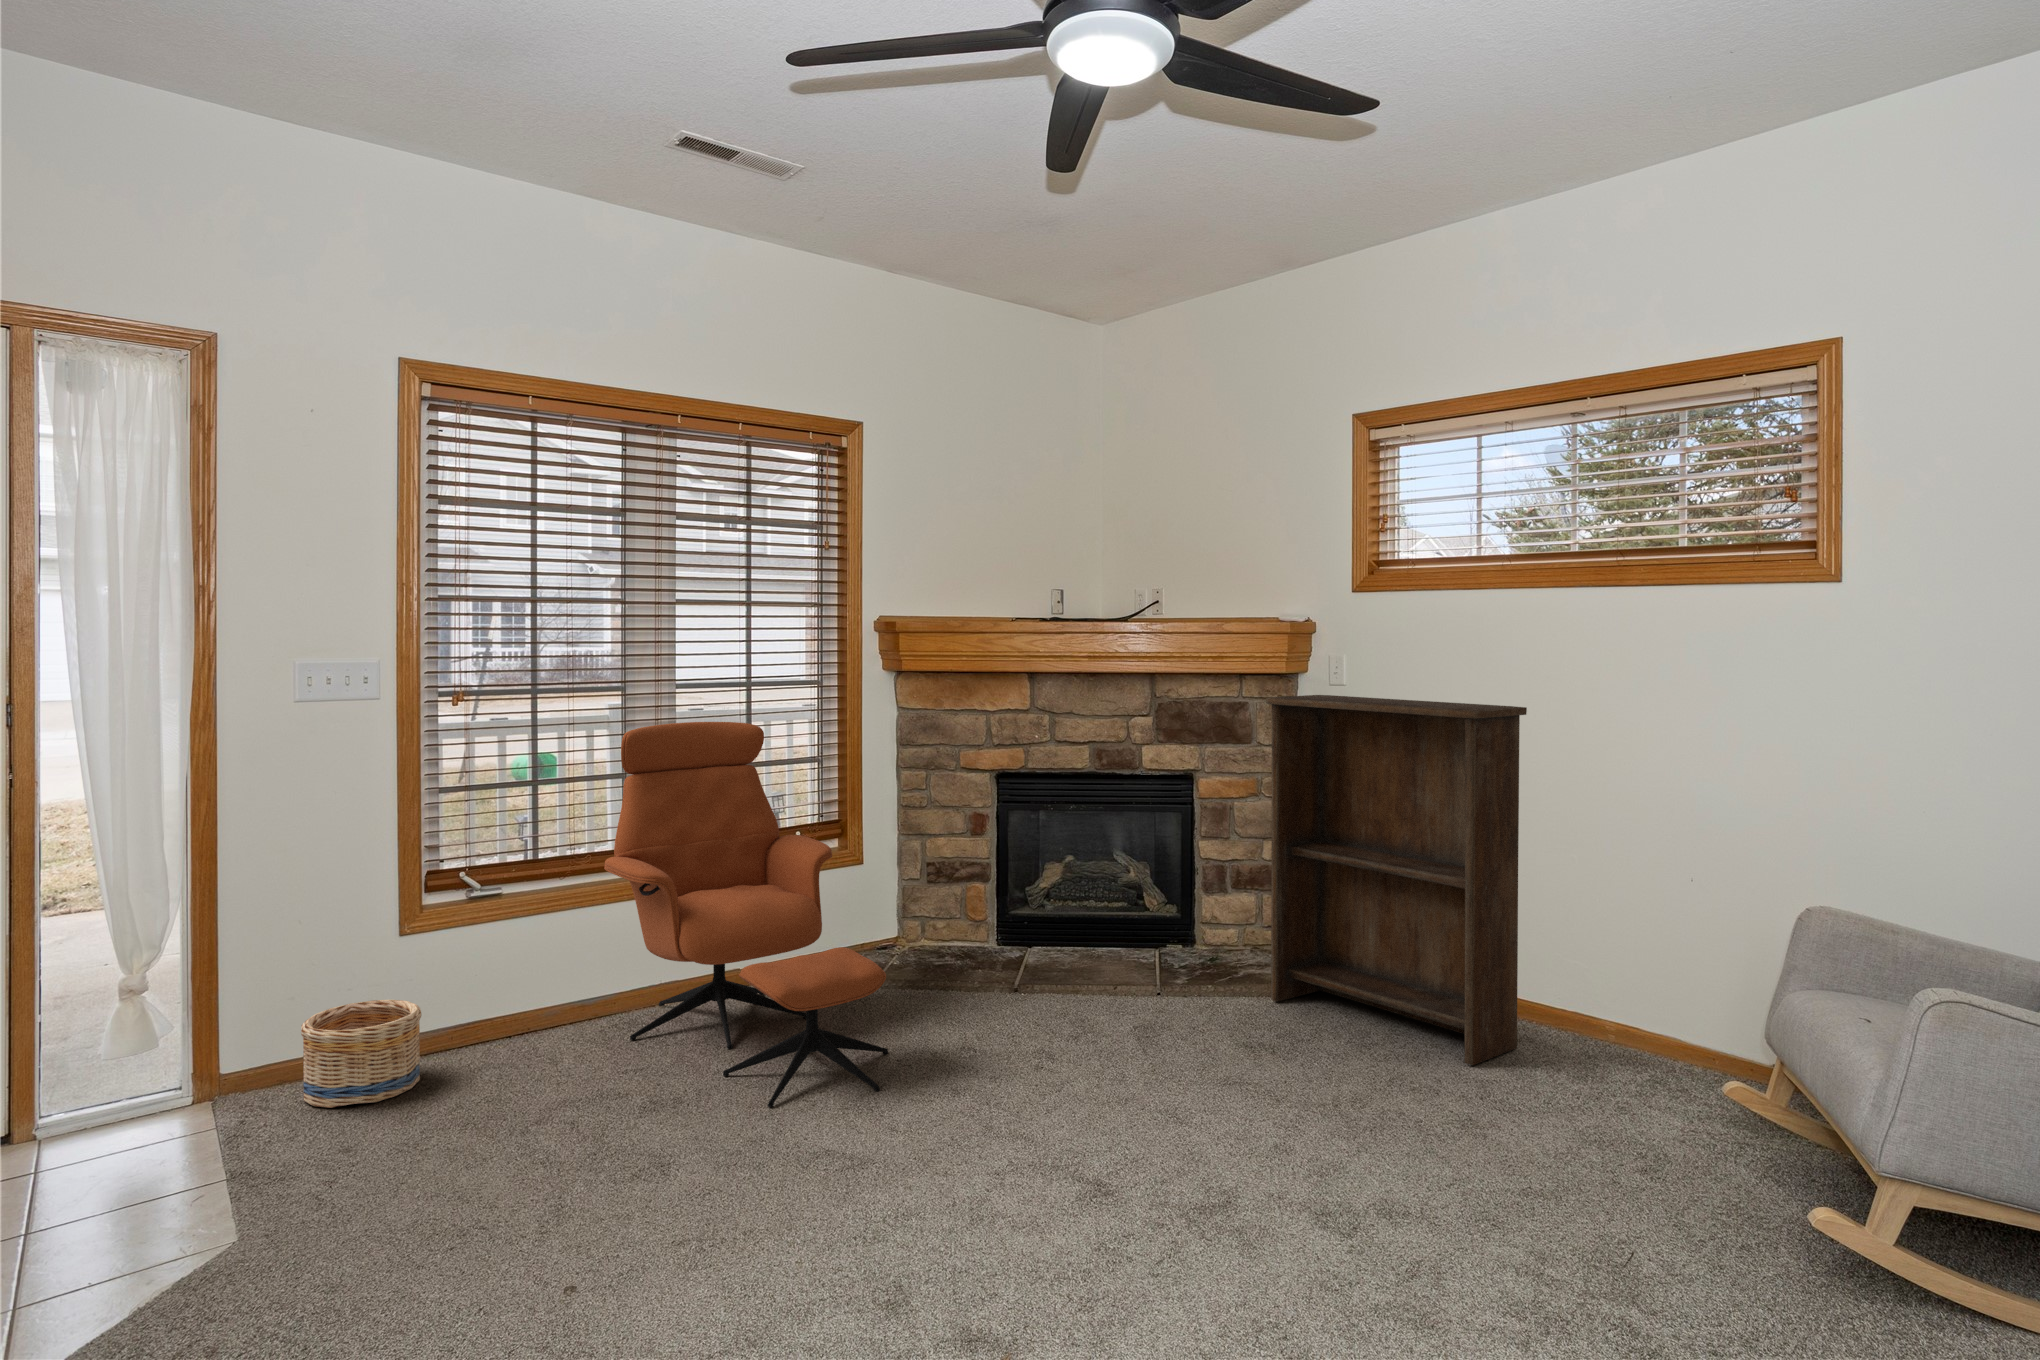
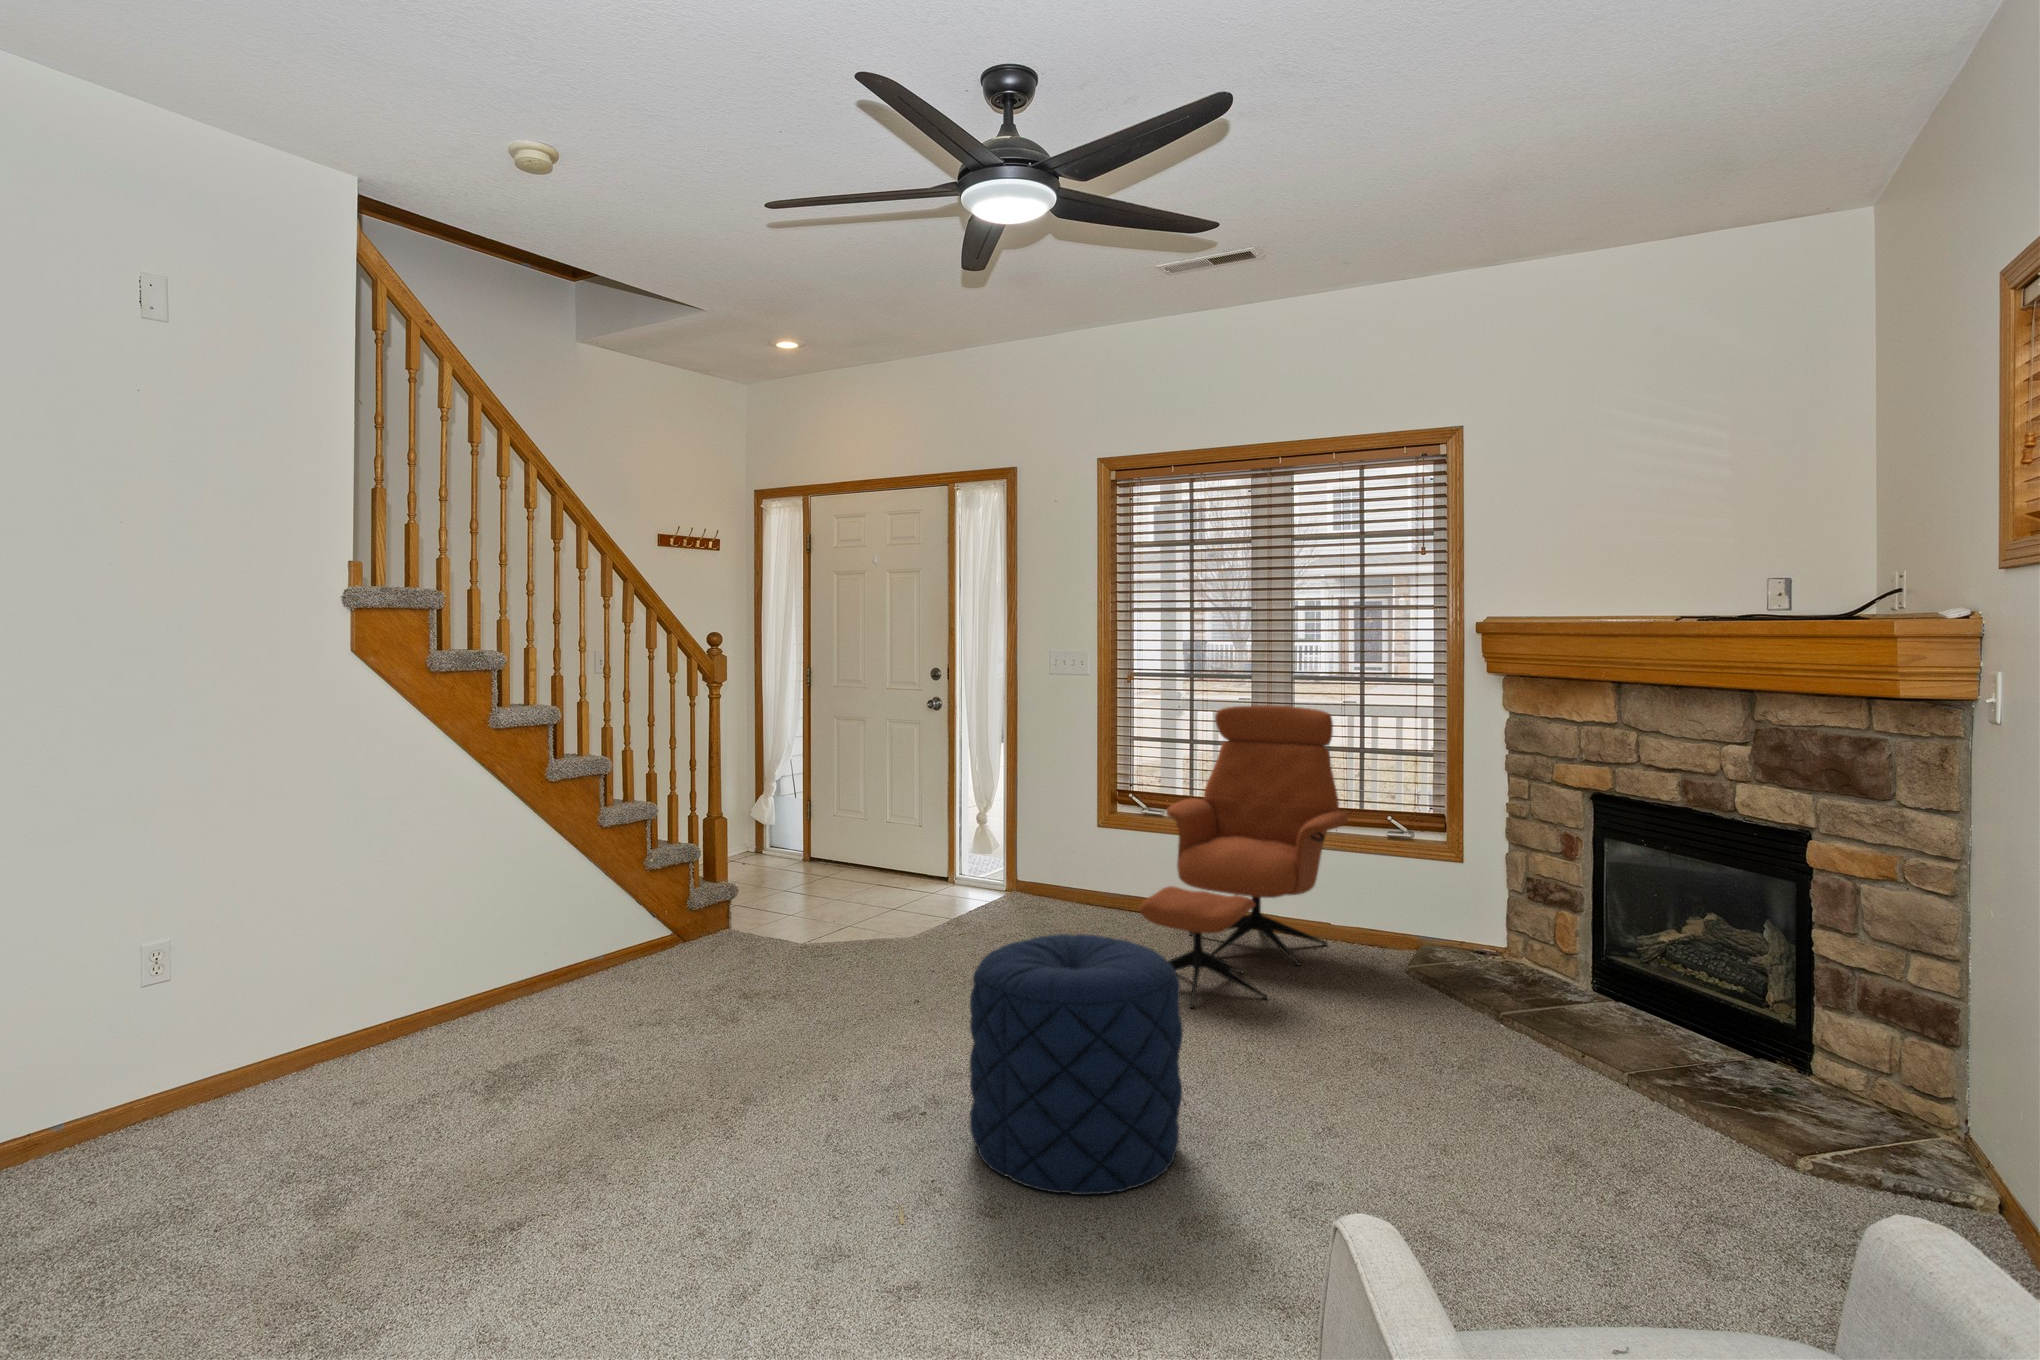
bookshelf: present [1266,695,1527,1065] -> none [1665,721,1847,1338]
pouf: none [1091,978,1334,1283] -> present [970,934,1183,1195]
basket: present [301,1000,421,1108] -> none [1024,856,1087,913]

